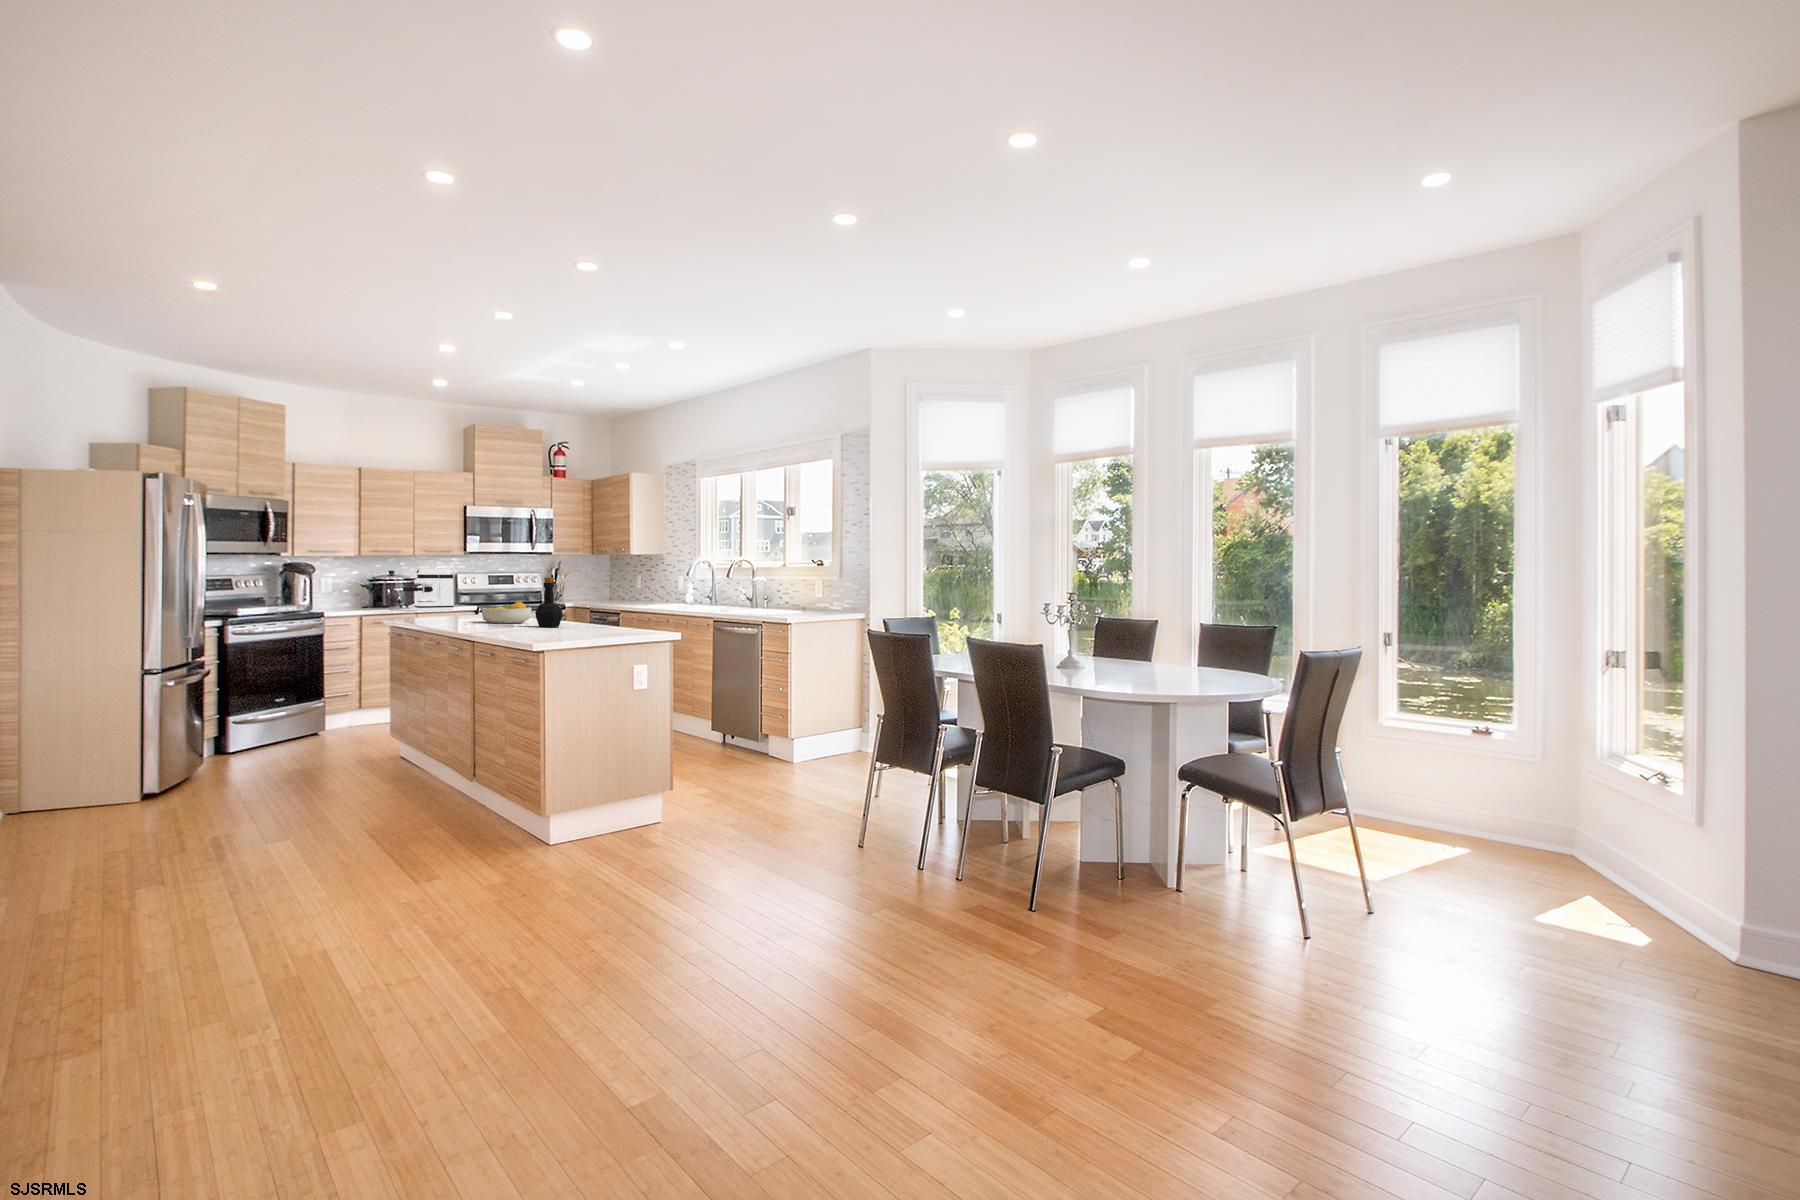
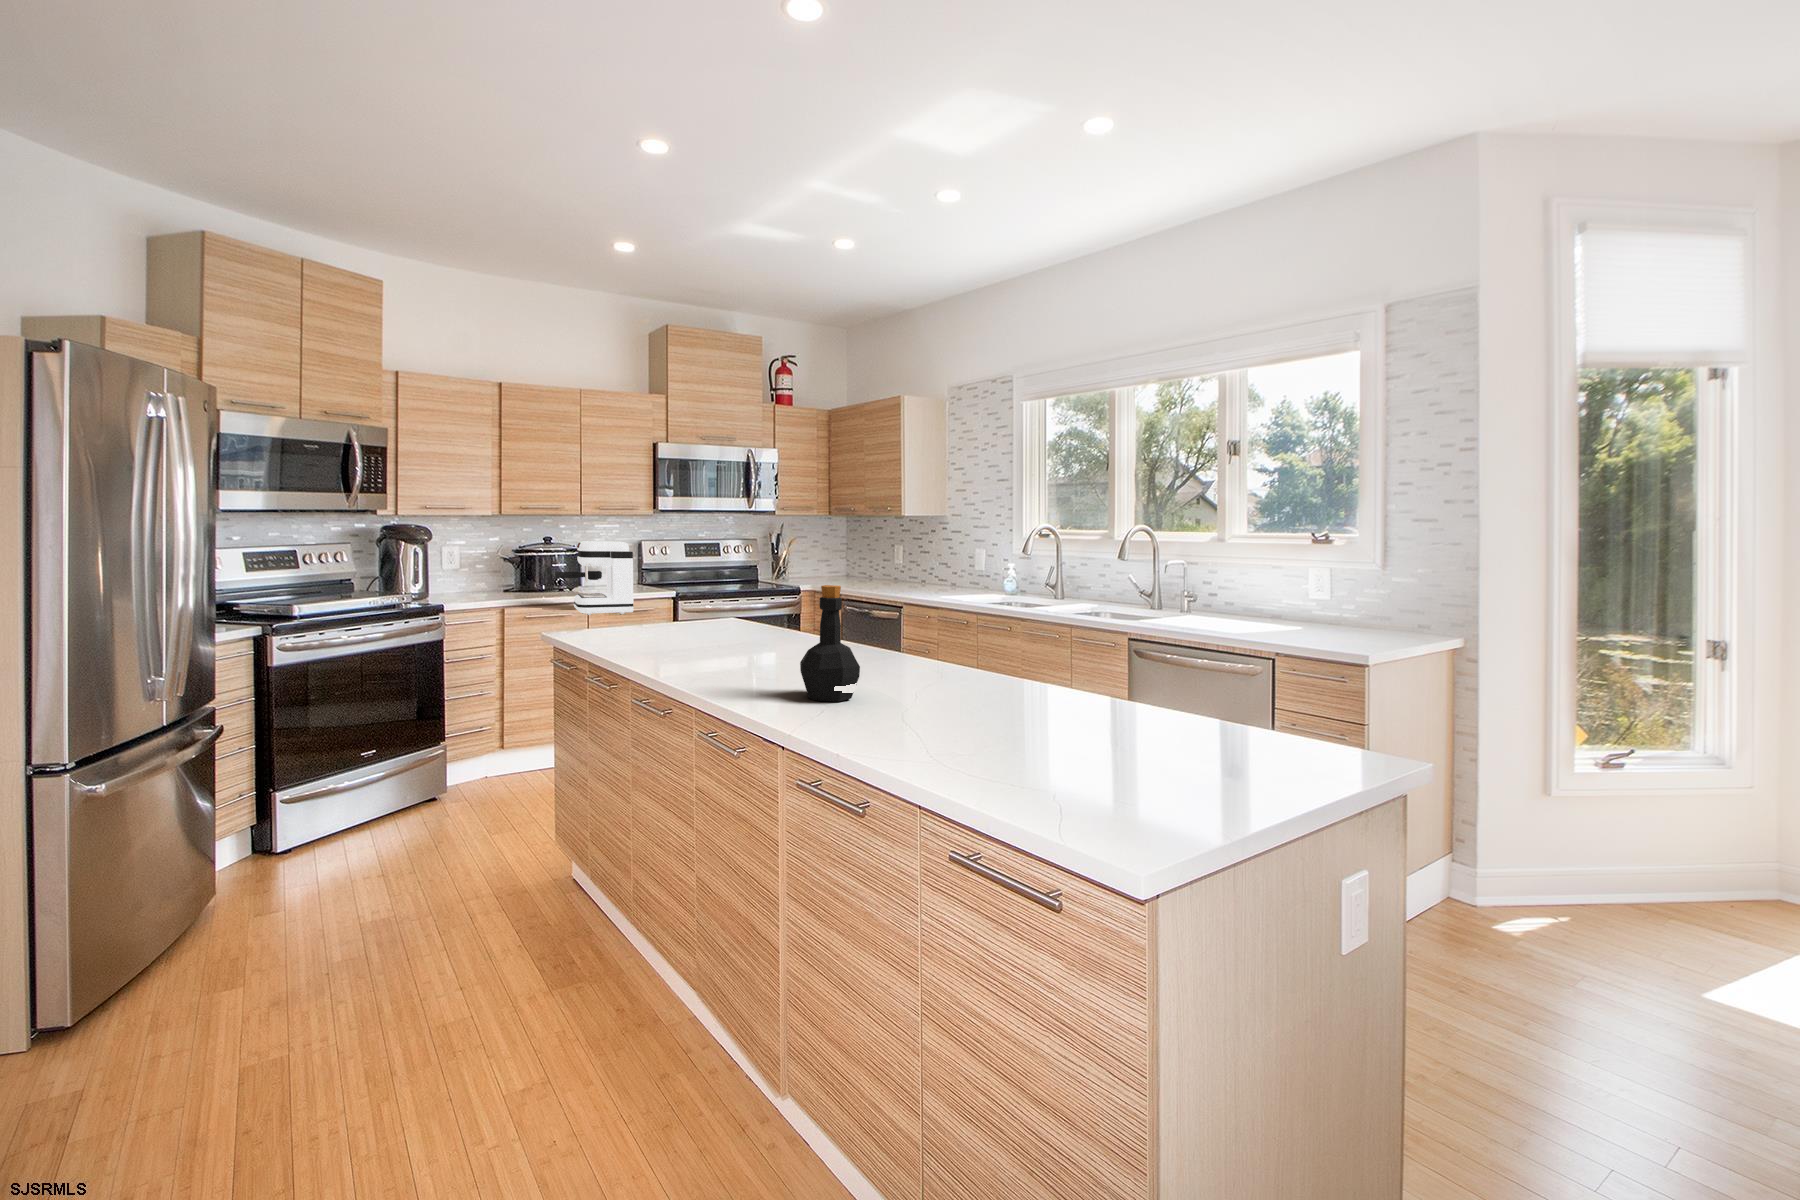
fruit bowl: present [482,601,532,624] -> none [683,622,779,675]

